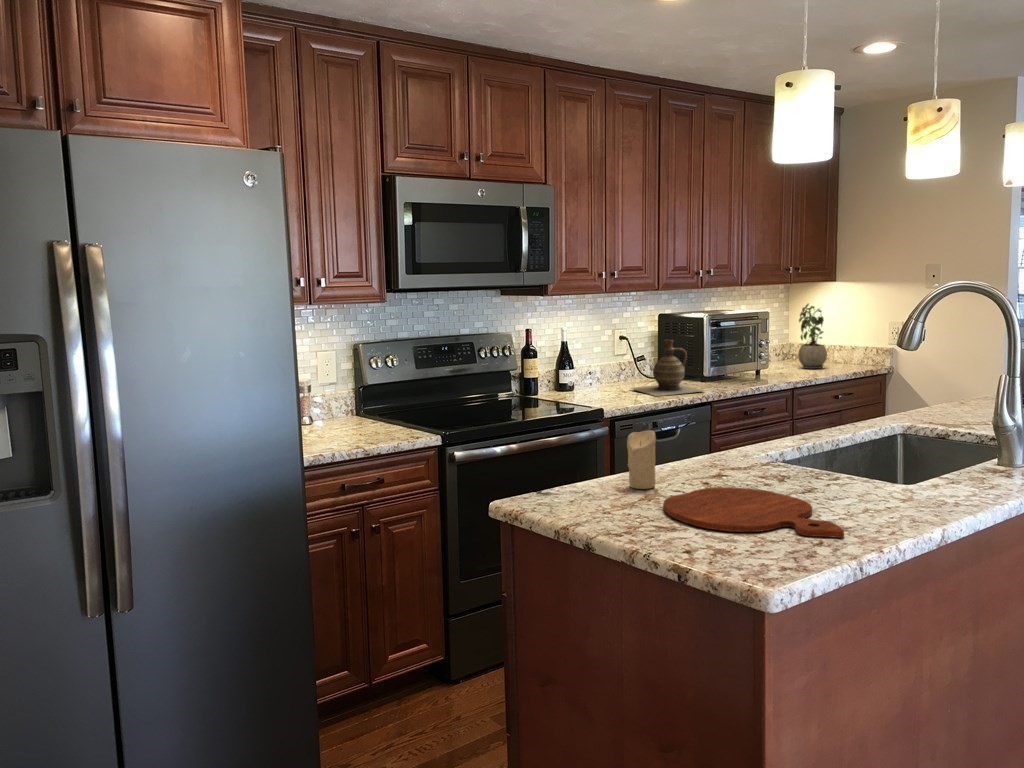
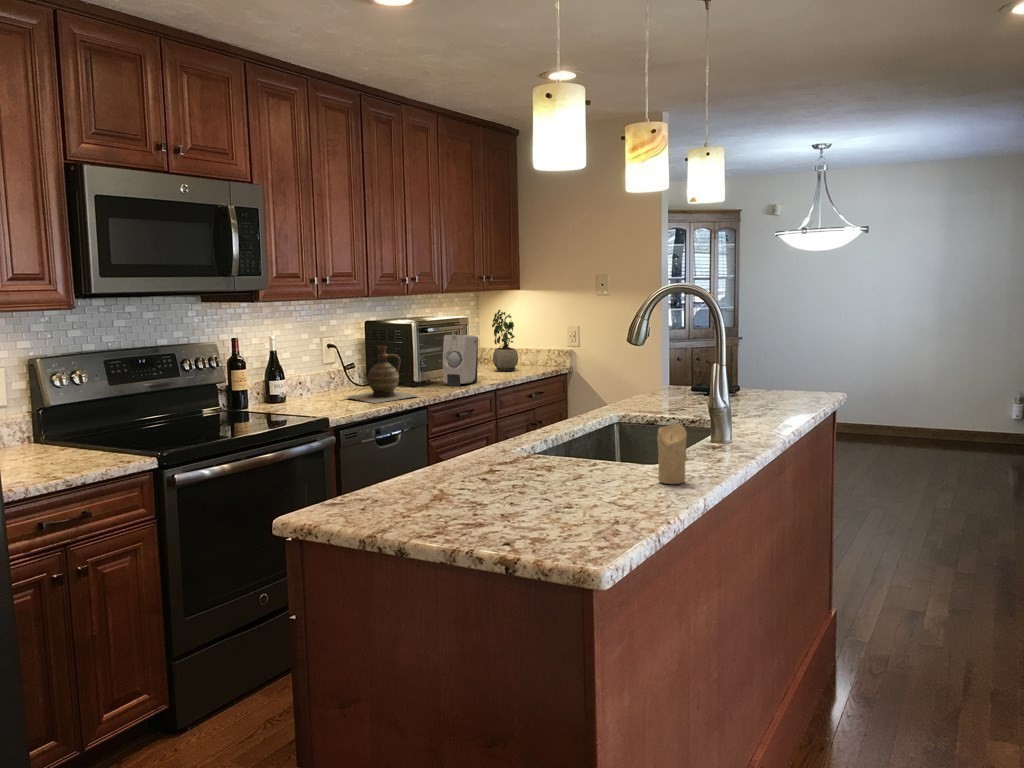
soap dispenser: none [736,329,776,383] -> present [443,335,478,386]
candle: present [627,430,656,489] -> present [657,424,687,484]
cutting board: present [663,487,844,538] -> none [457,480,633,521]

